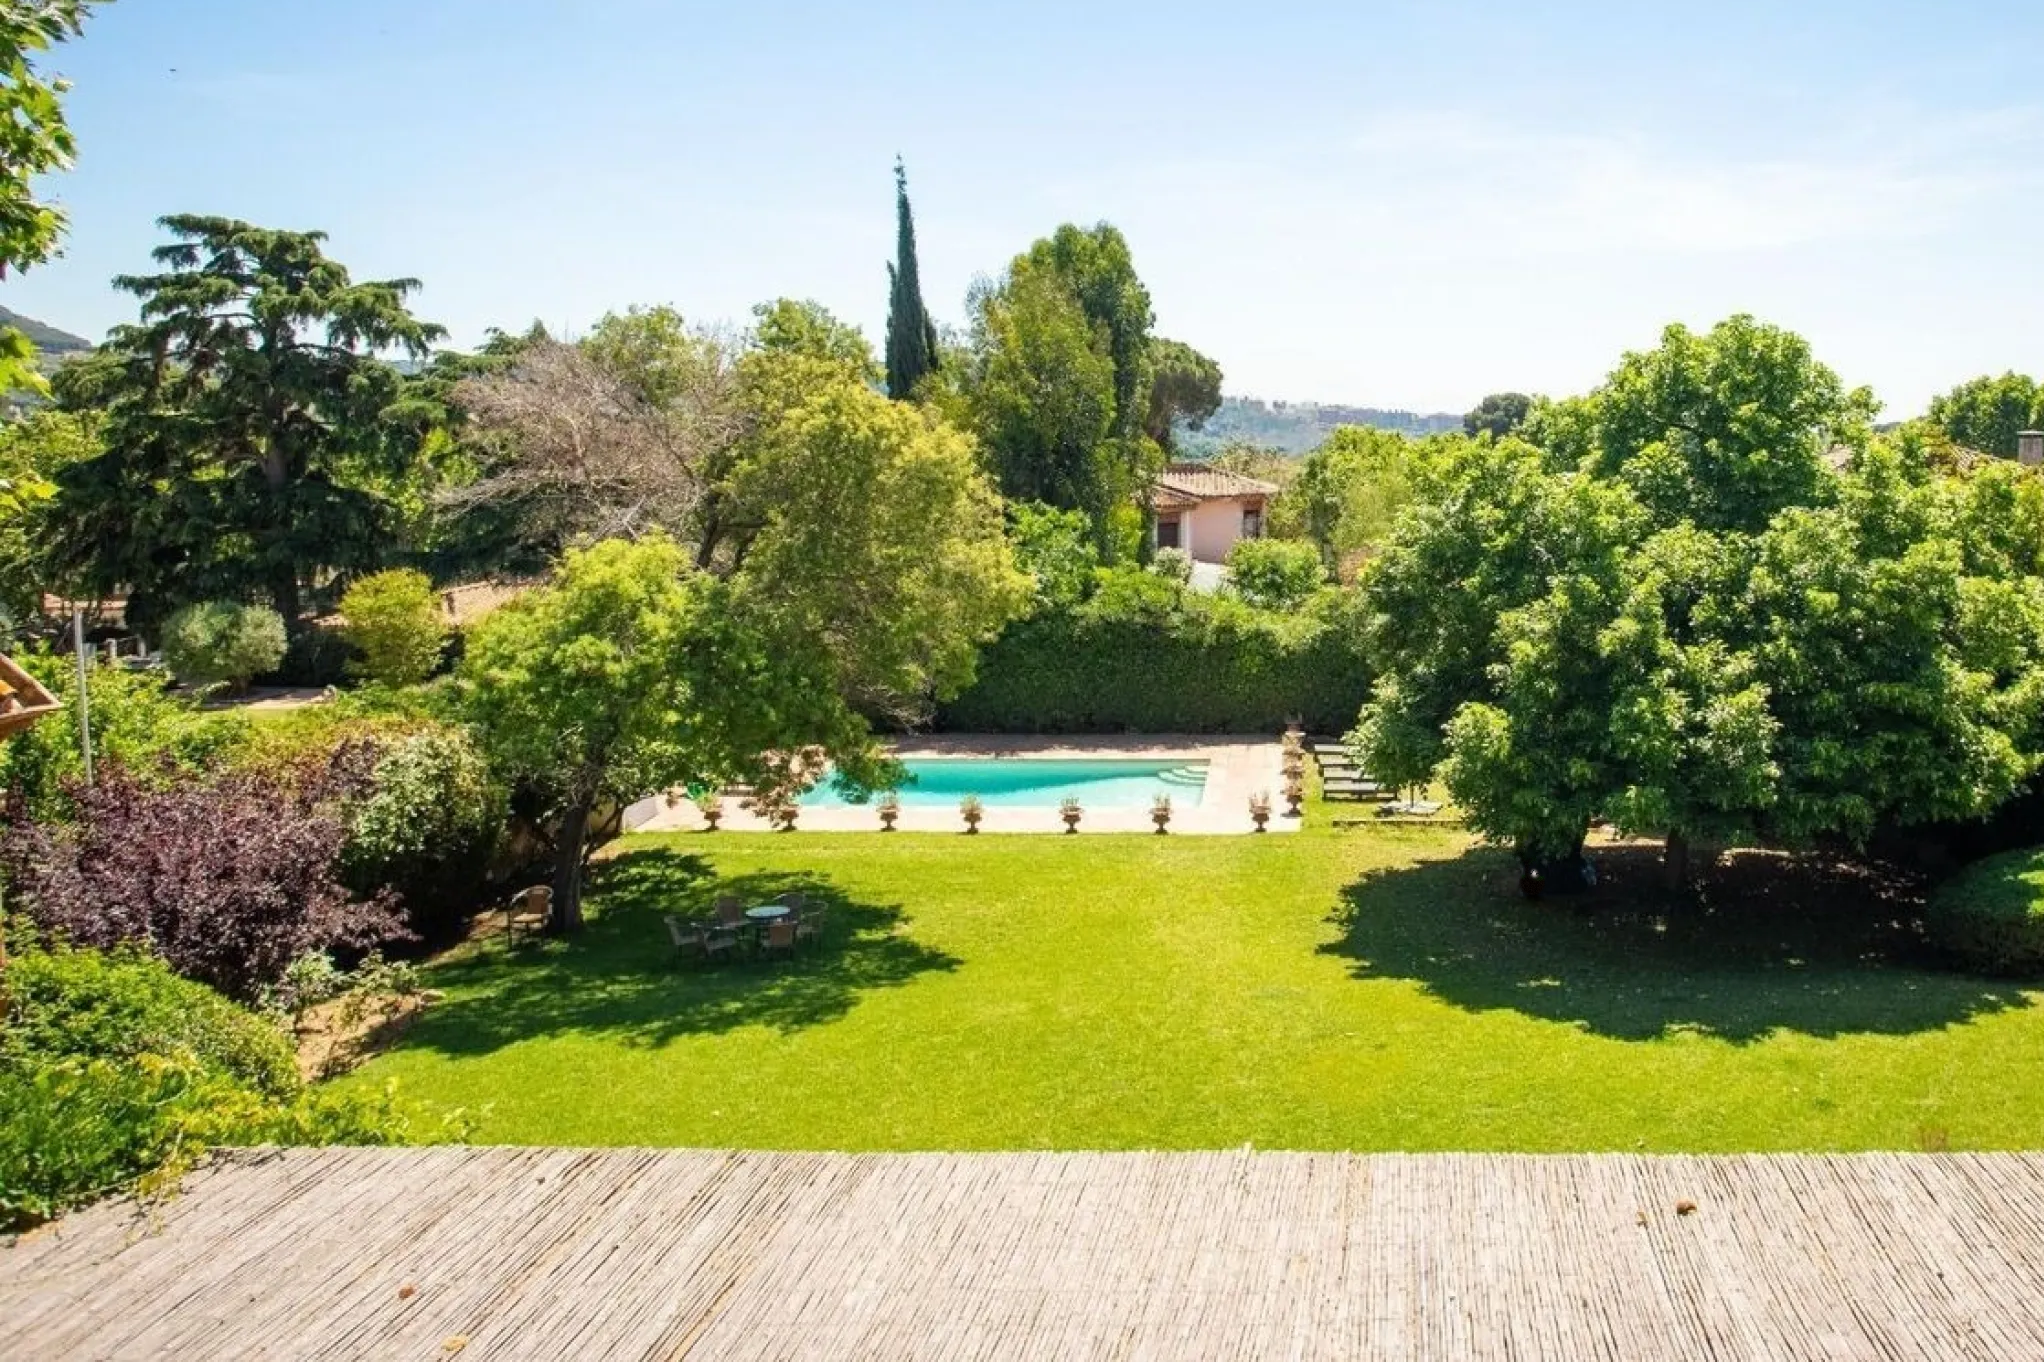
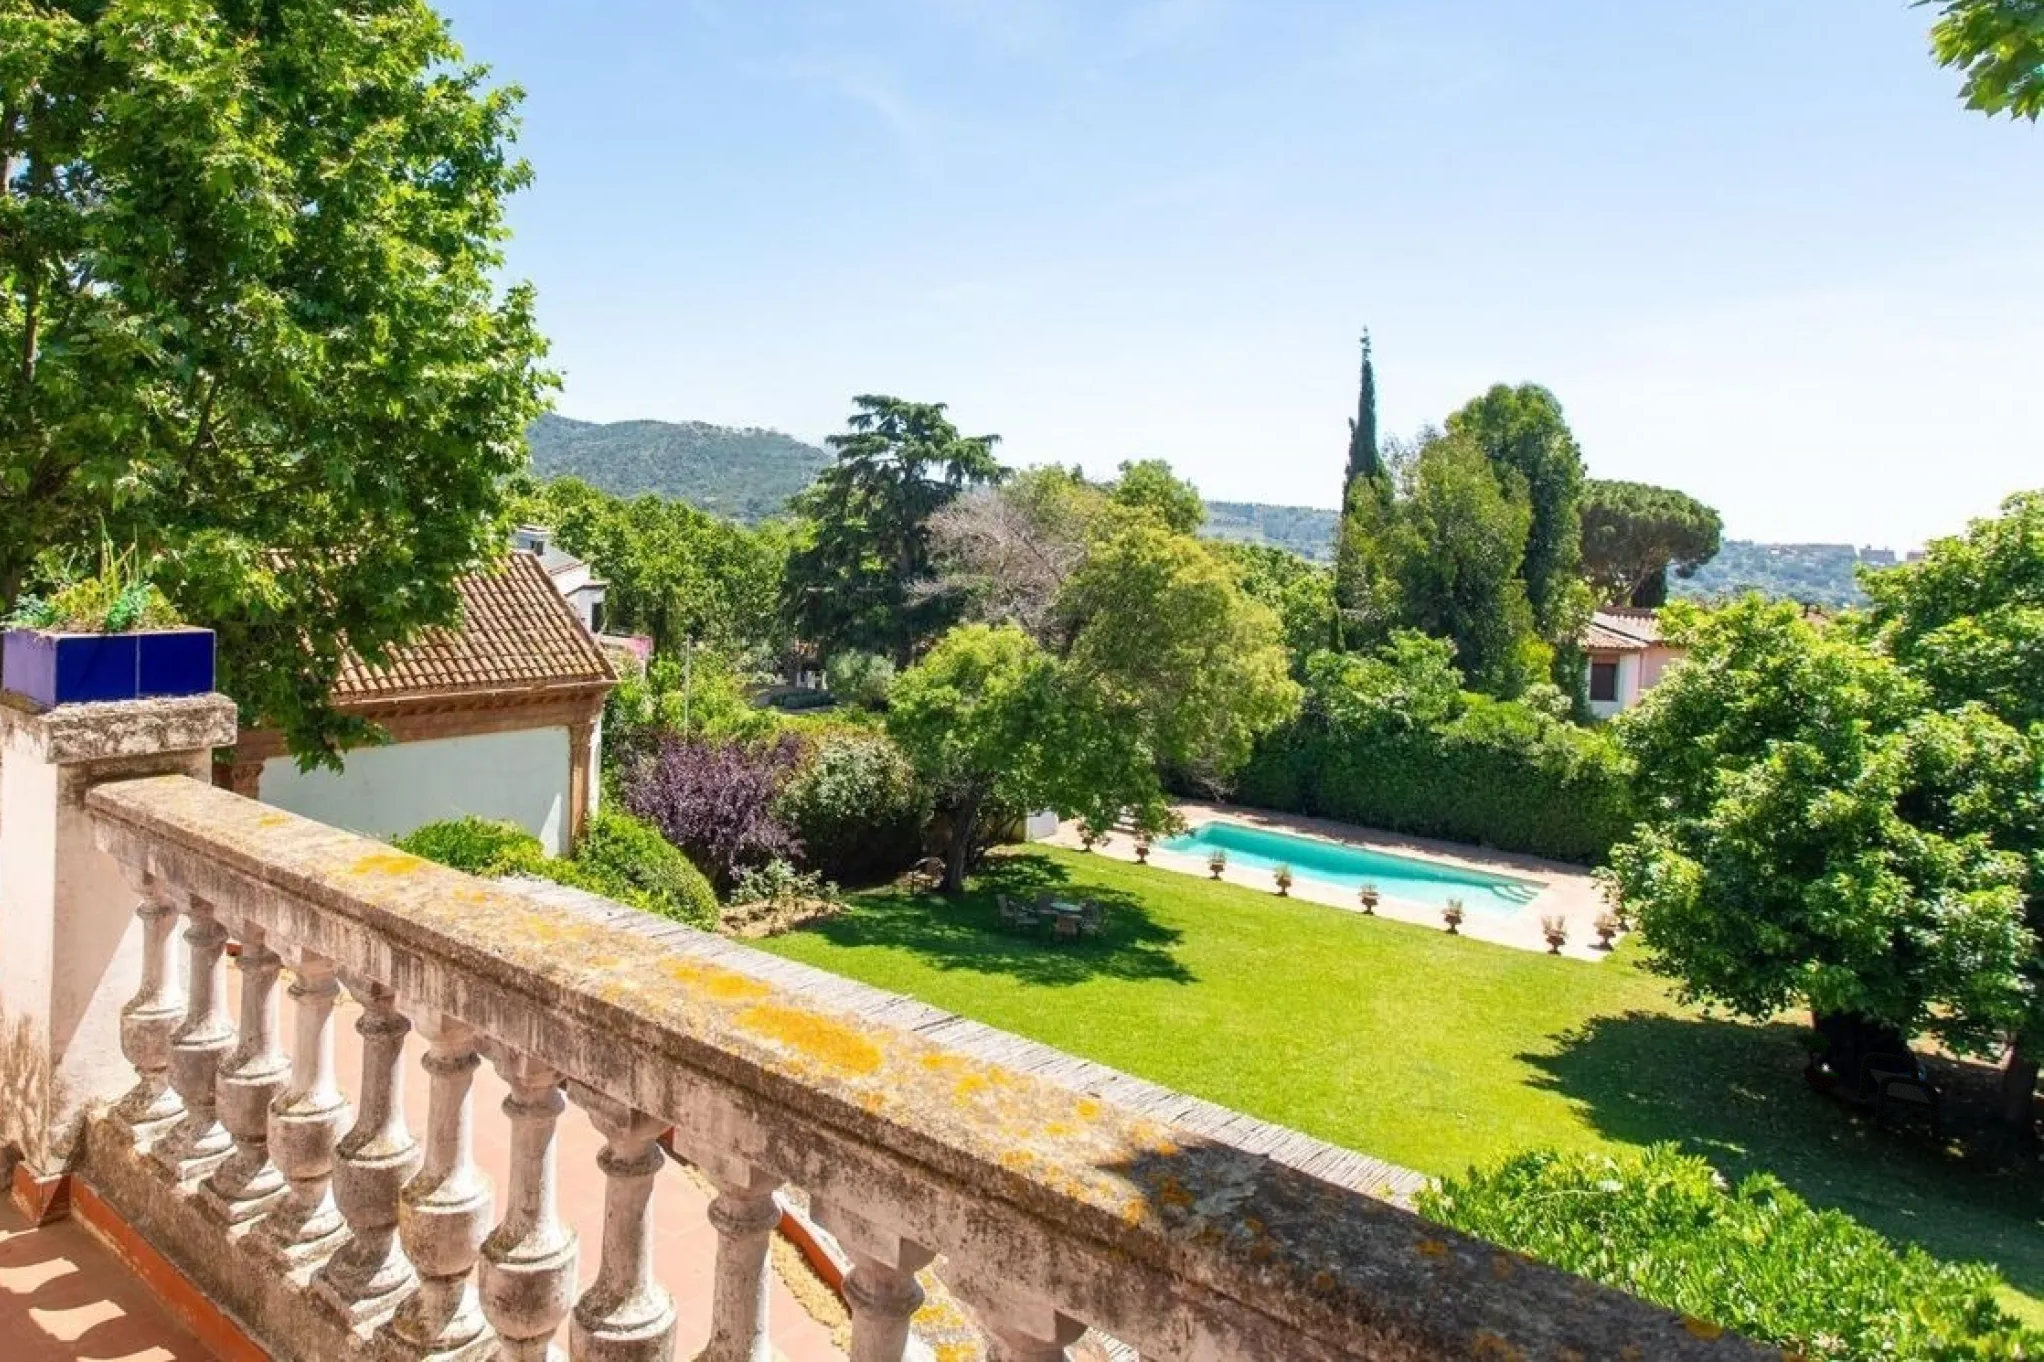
bench: none [1561,847,1630,914] -> present [1859,1052,1941,1142]

